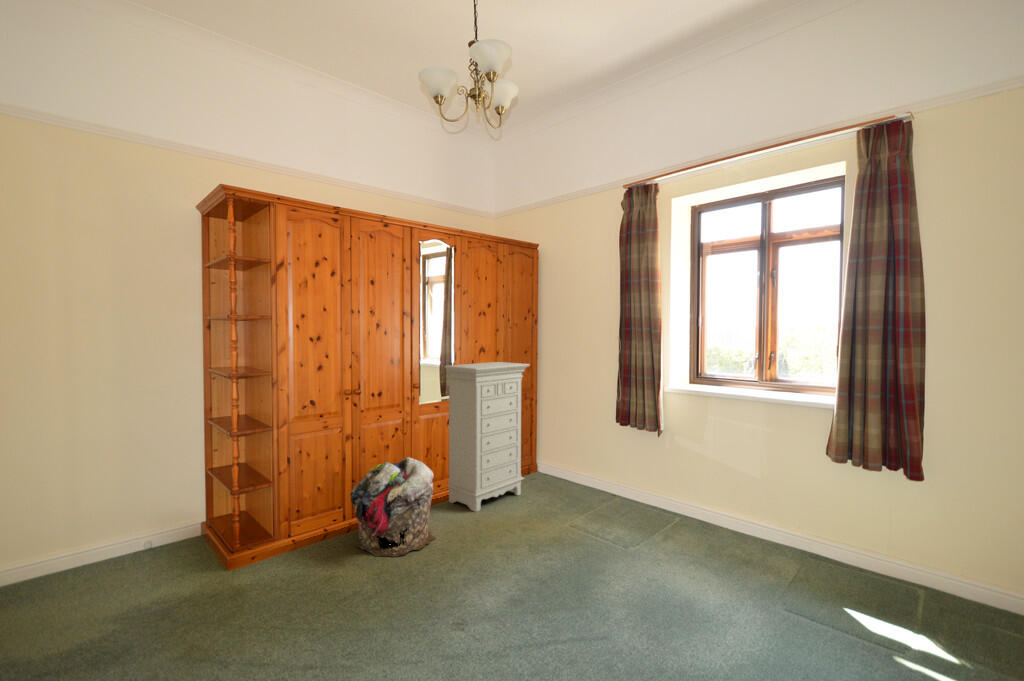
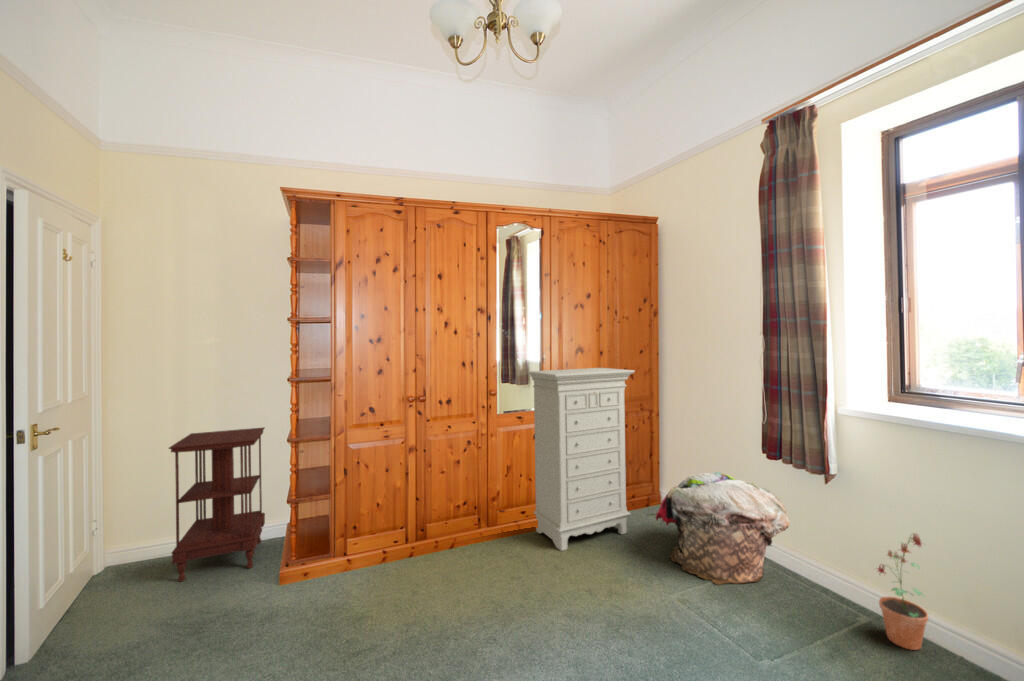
side table: none [92,427,192,588] -> present [169,428,265,582]
laundry basket: present [350,457,435,557] -> present [656,472,790,585]
potted plant: none [681,461,707,529] -> present [878,534,928,650]

